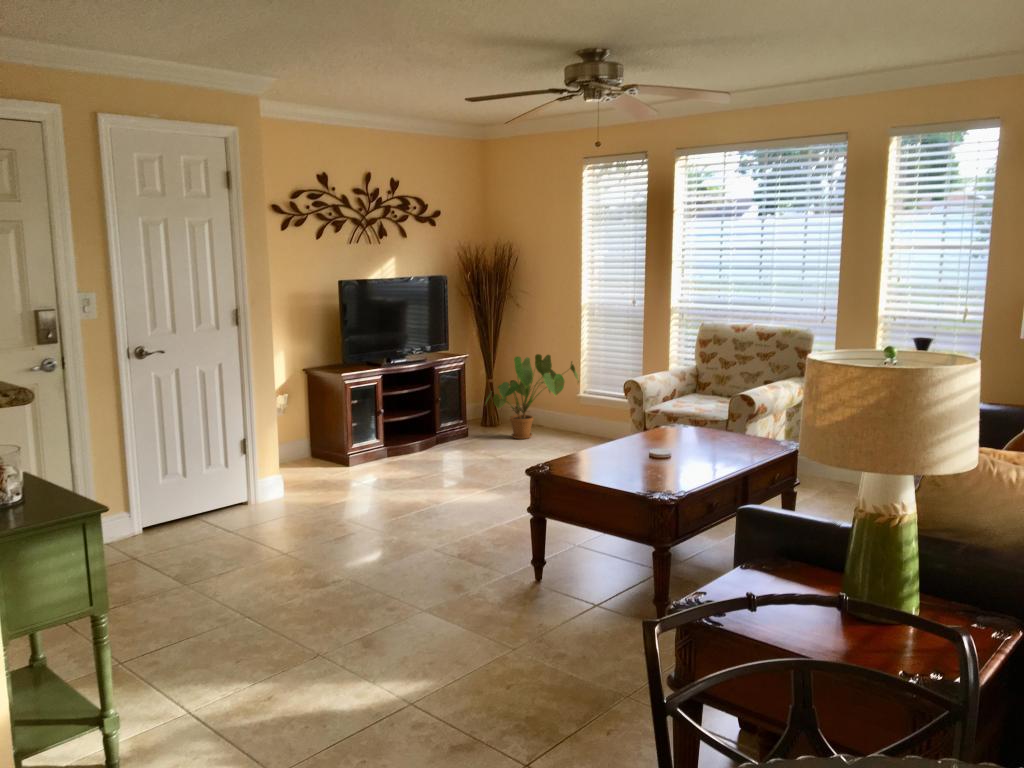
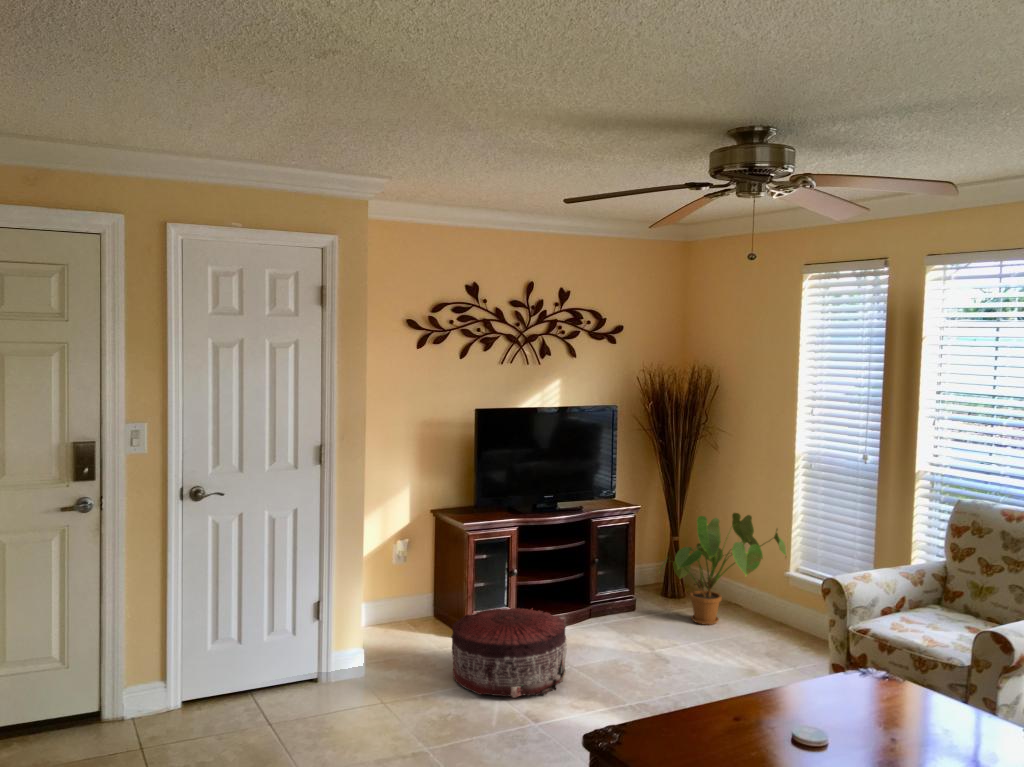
pouf: none [351,431,443,494] -> present [451,608,567,698]

